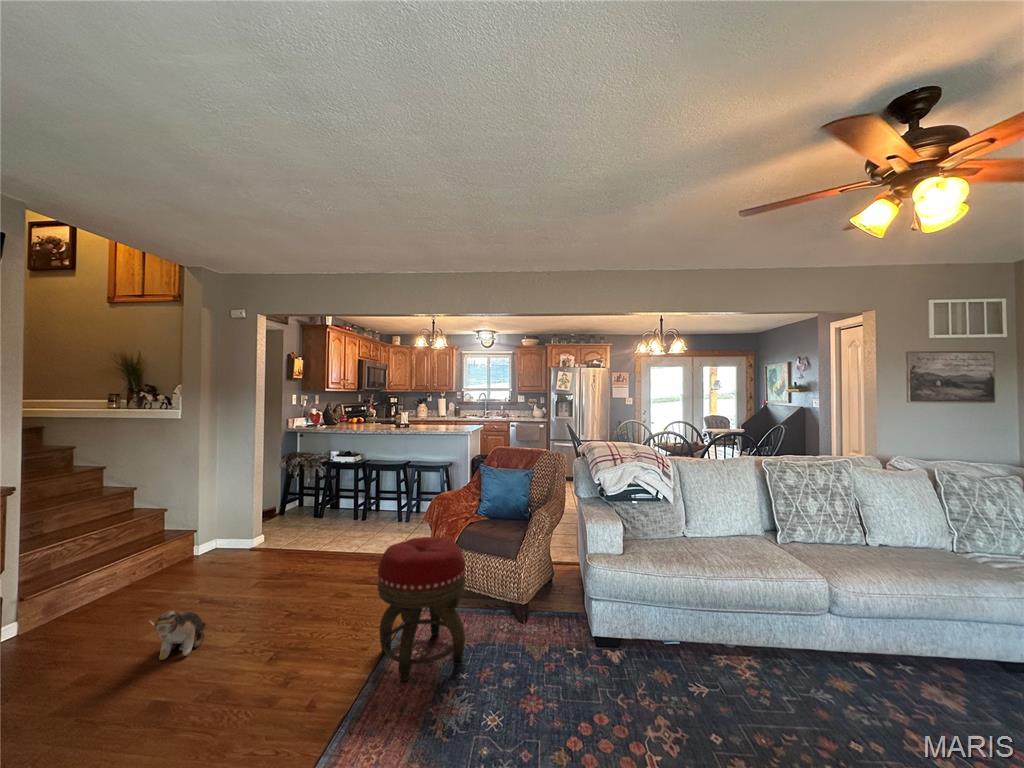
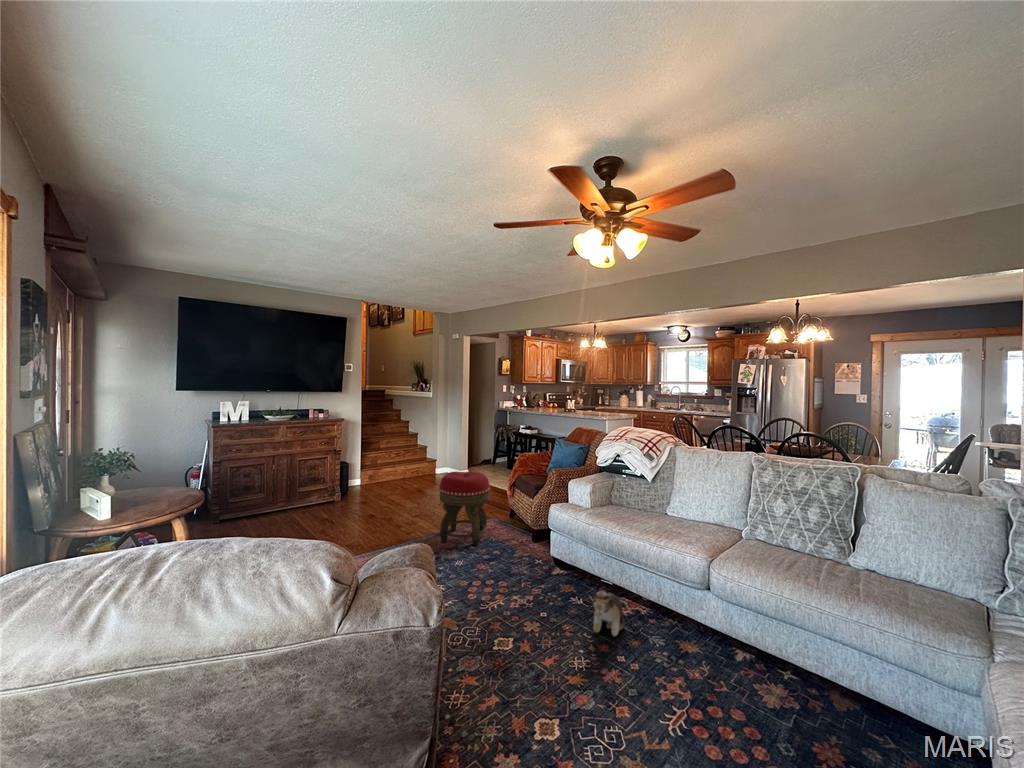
plush toy: present [149,610,205,660] -> present [590,591,625,636]

